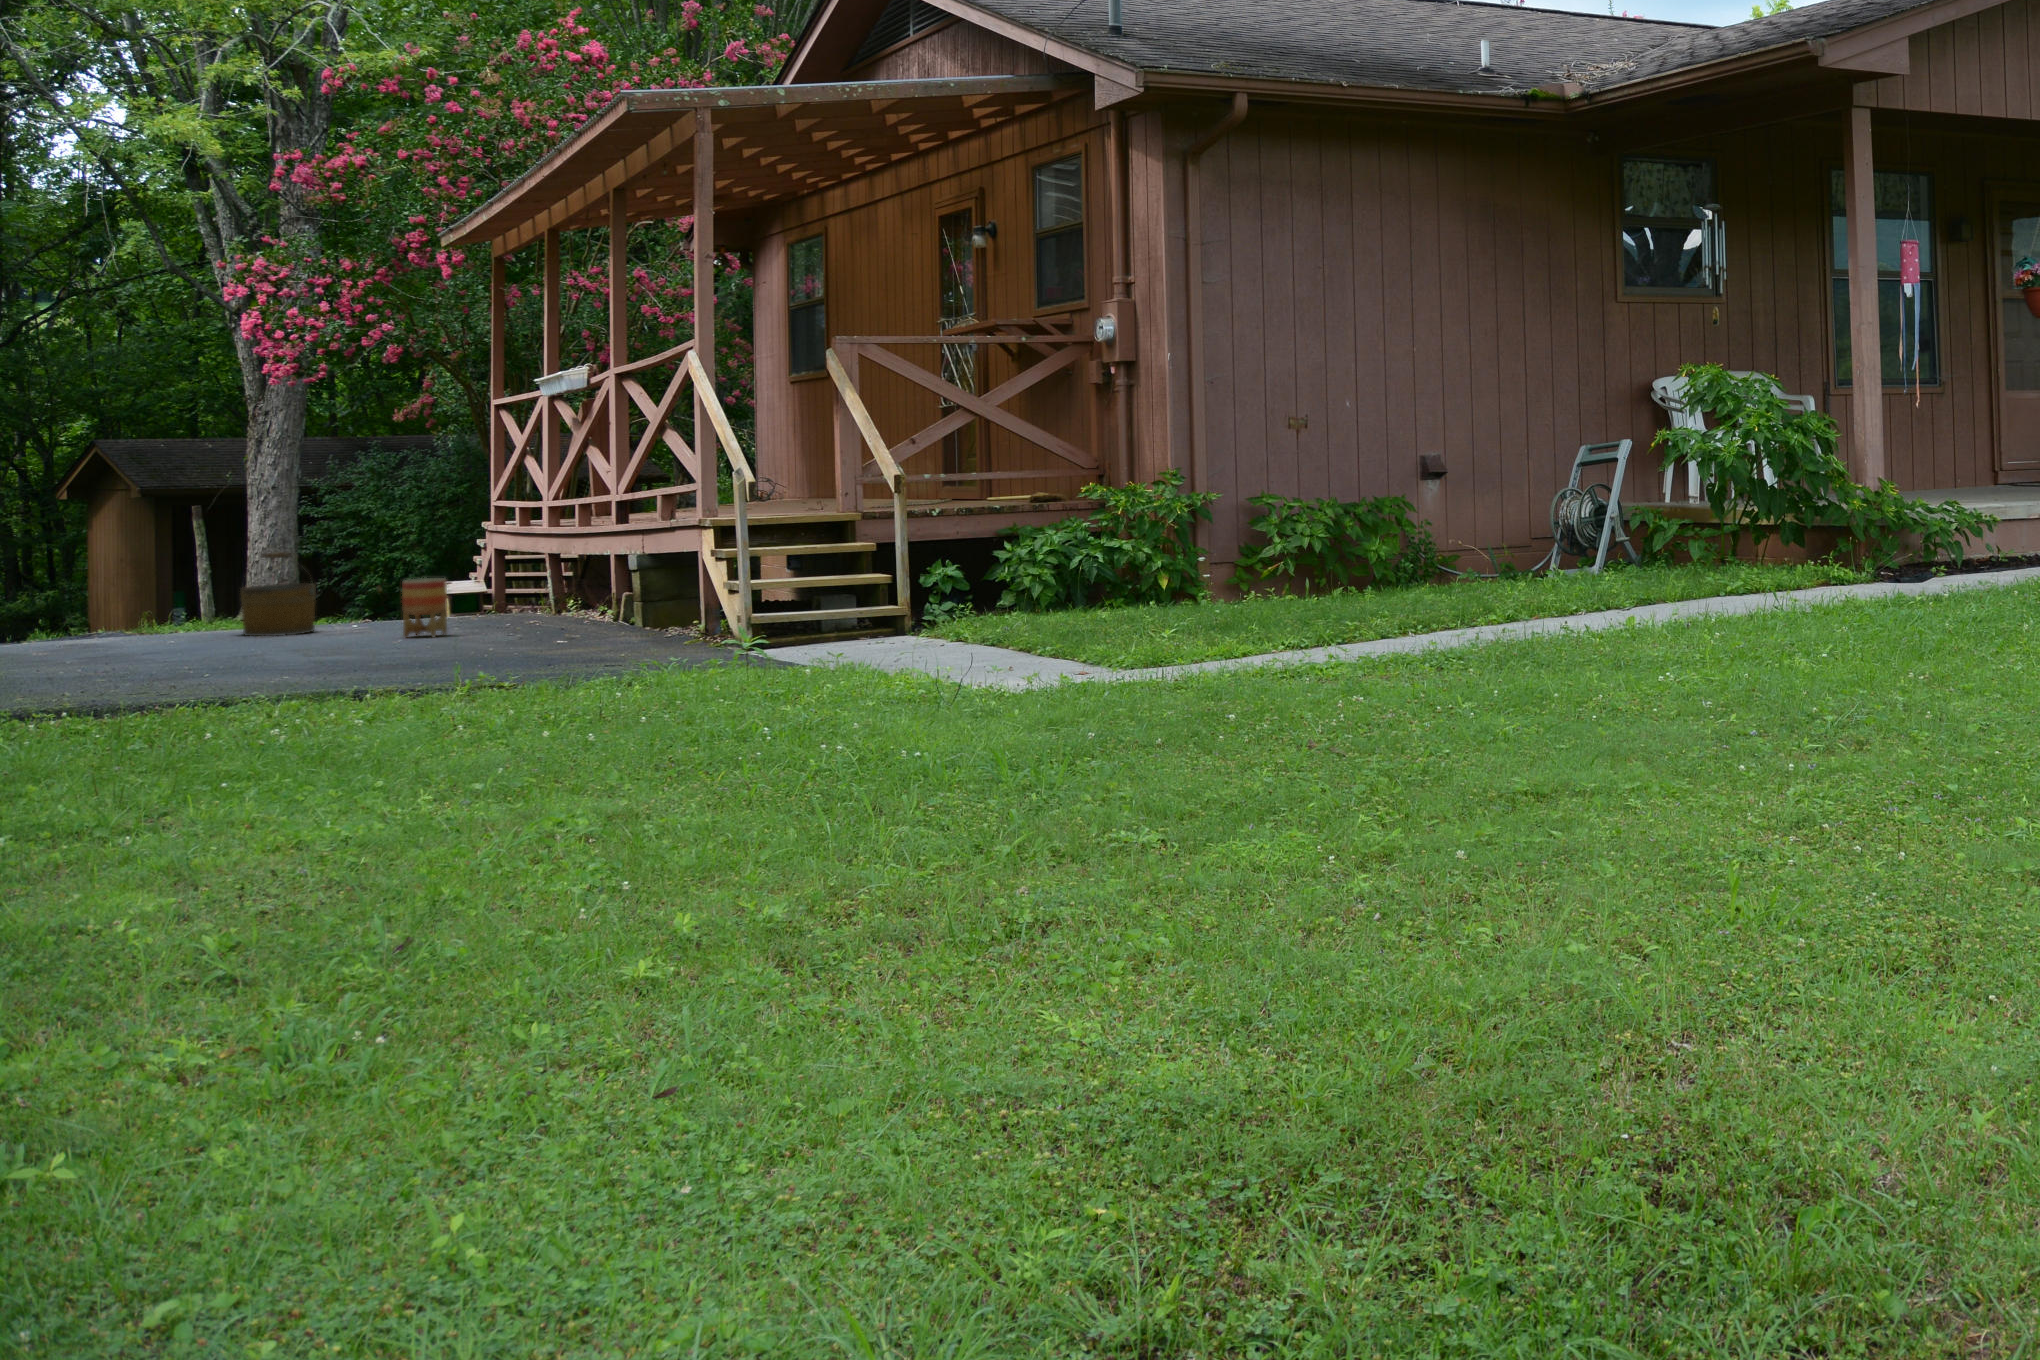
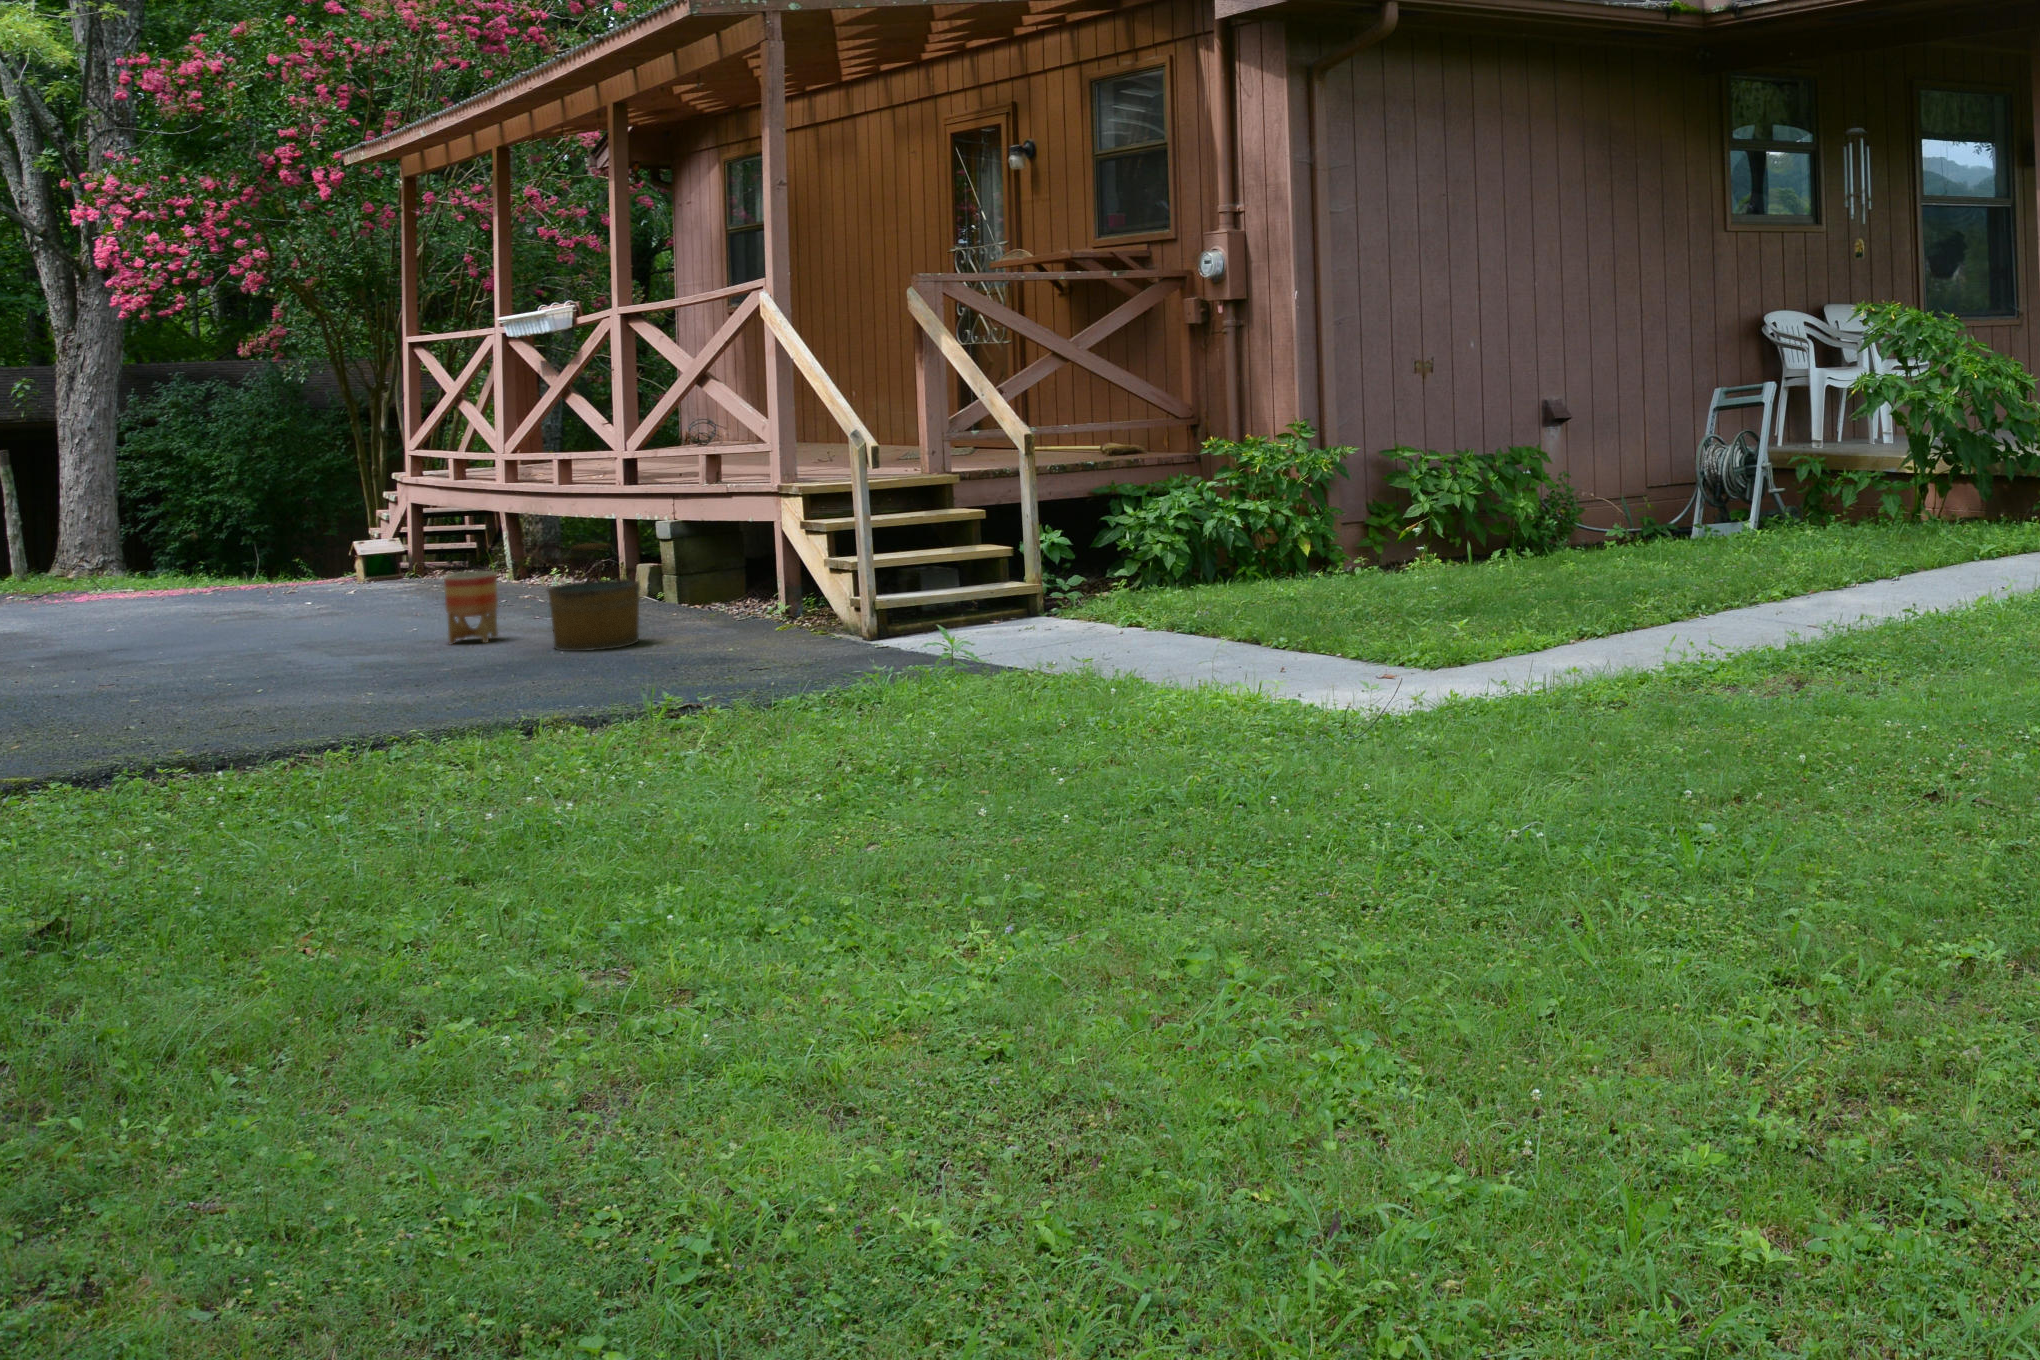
bucket: present [241,552,316,636] -> present [548,543,641,651]

